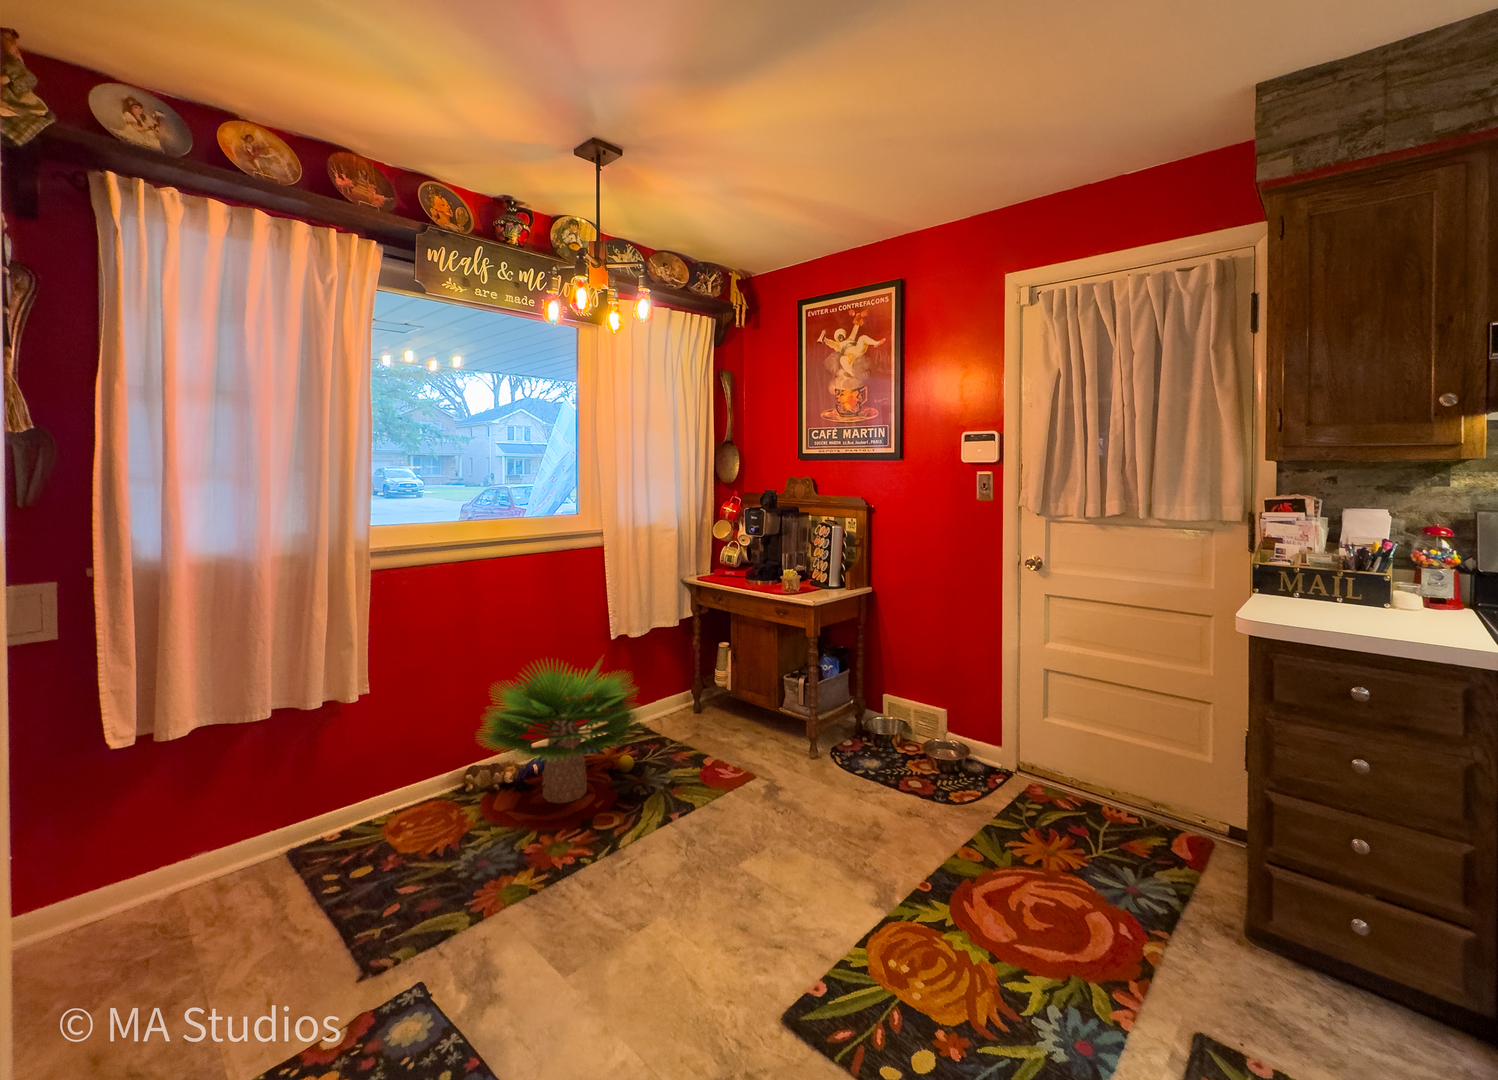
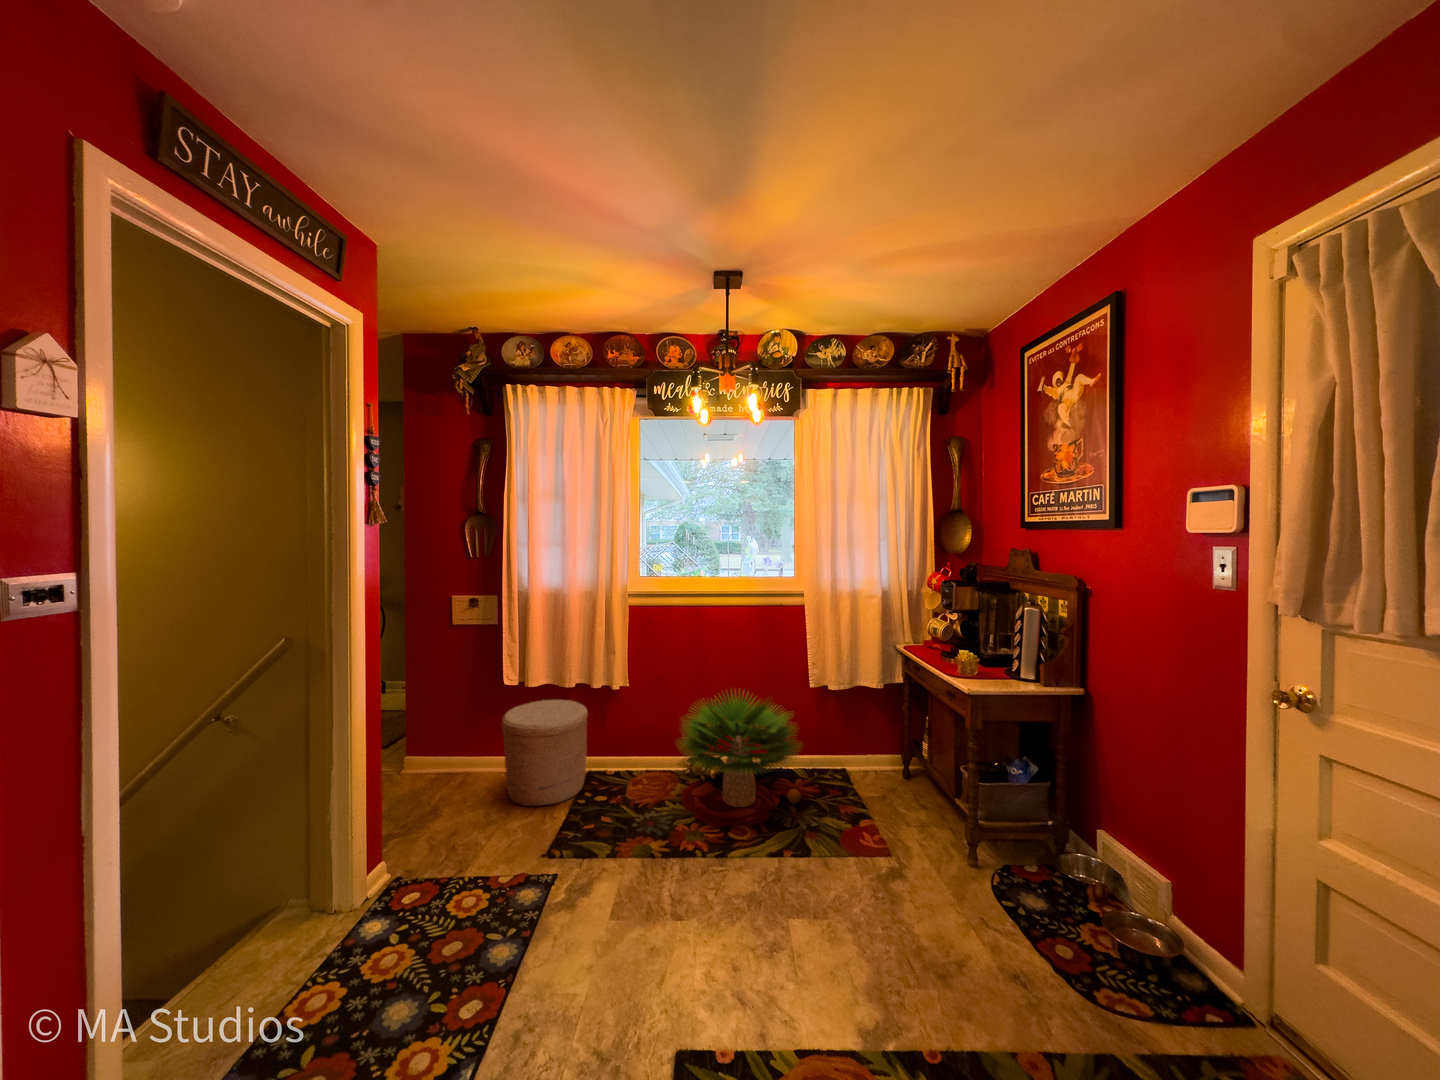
woven basket: none [106,739,312,953] -> present [501,700,588,806]

